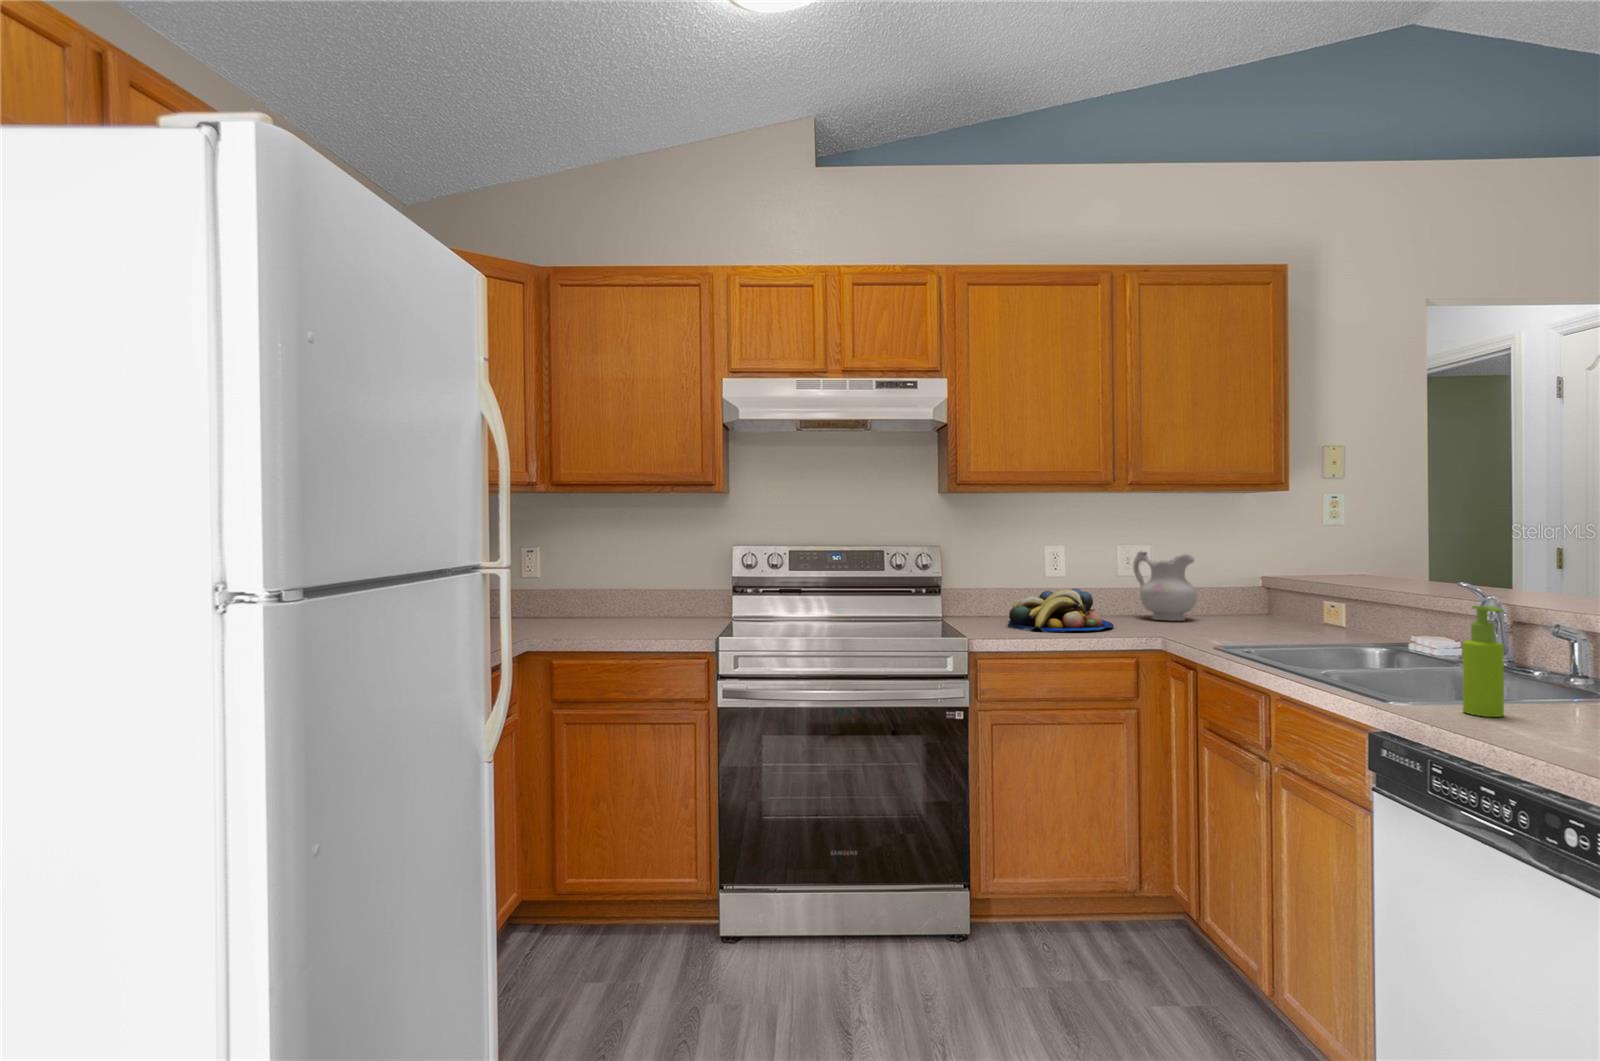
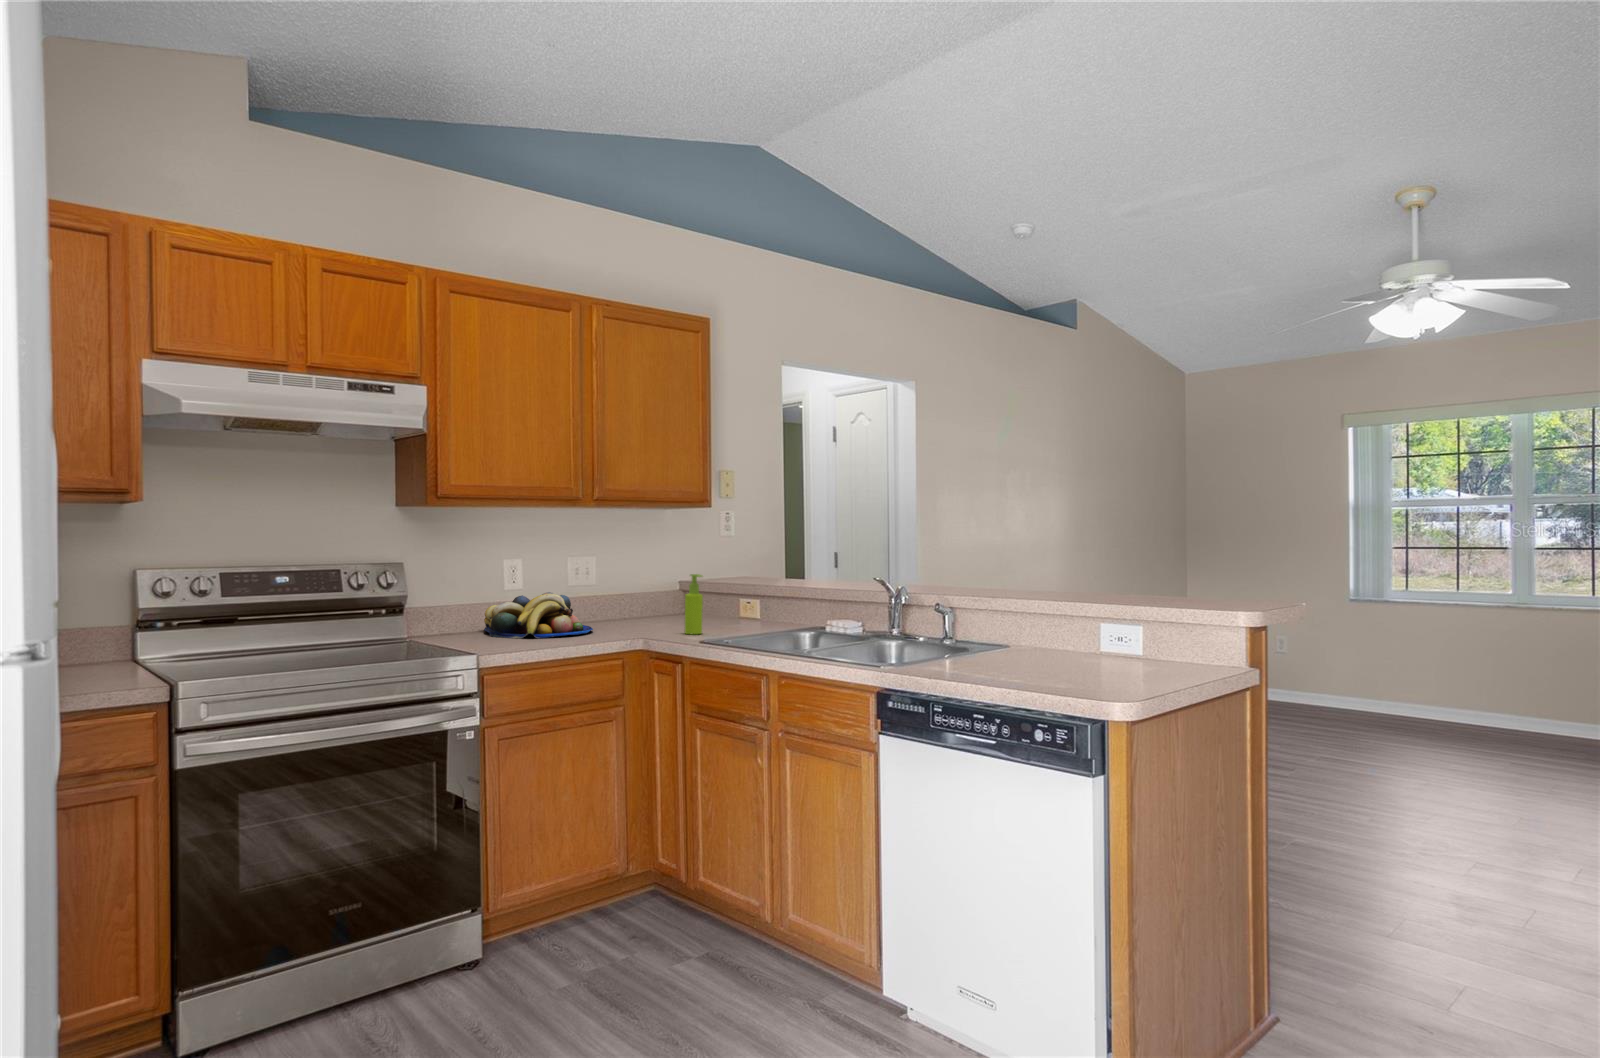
ceramic pitcher: present [1133,551,1197,621] -> none [588,554,647,621]
soap dispenser: present [1462,606,1504,717] -> present [685,574,703,634]

